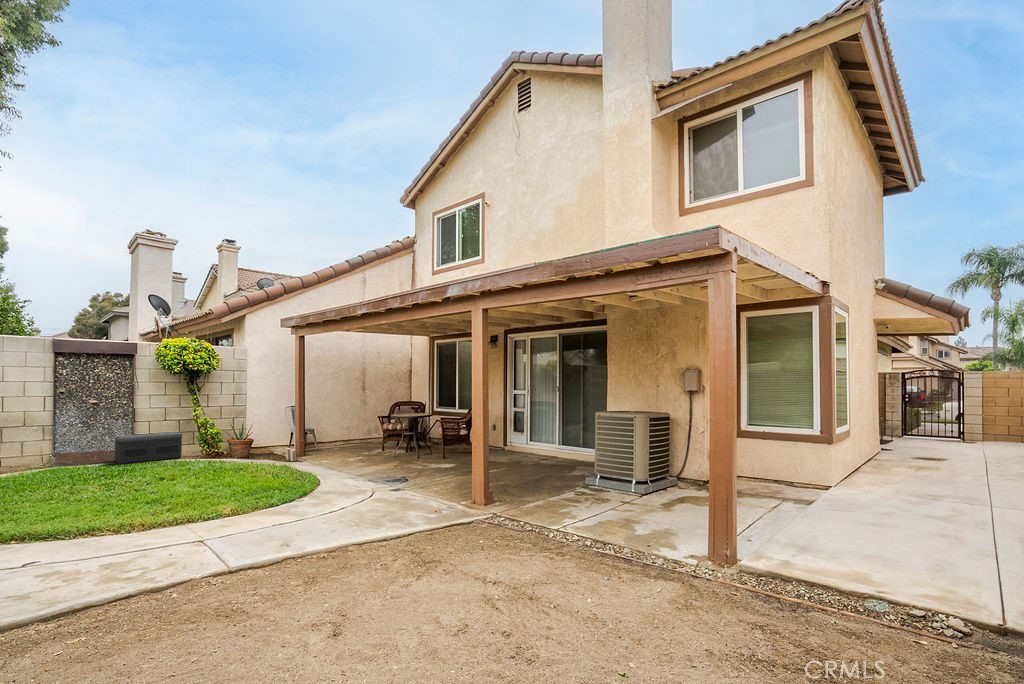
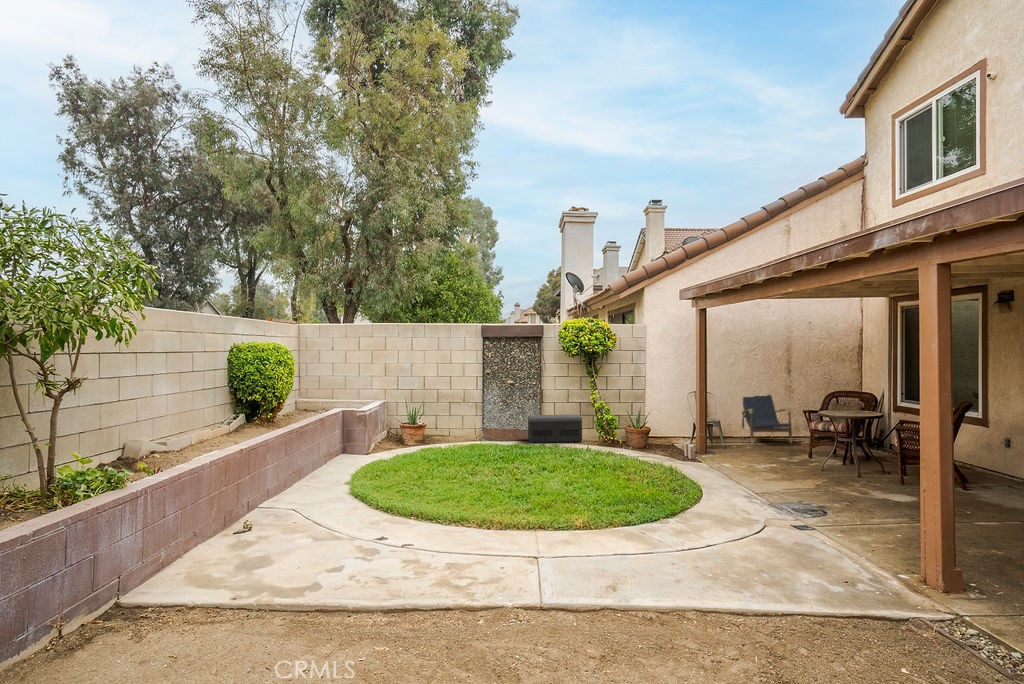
lounge chair: none [328,405,367,445] -> present [742,395,792,444]

